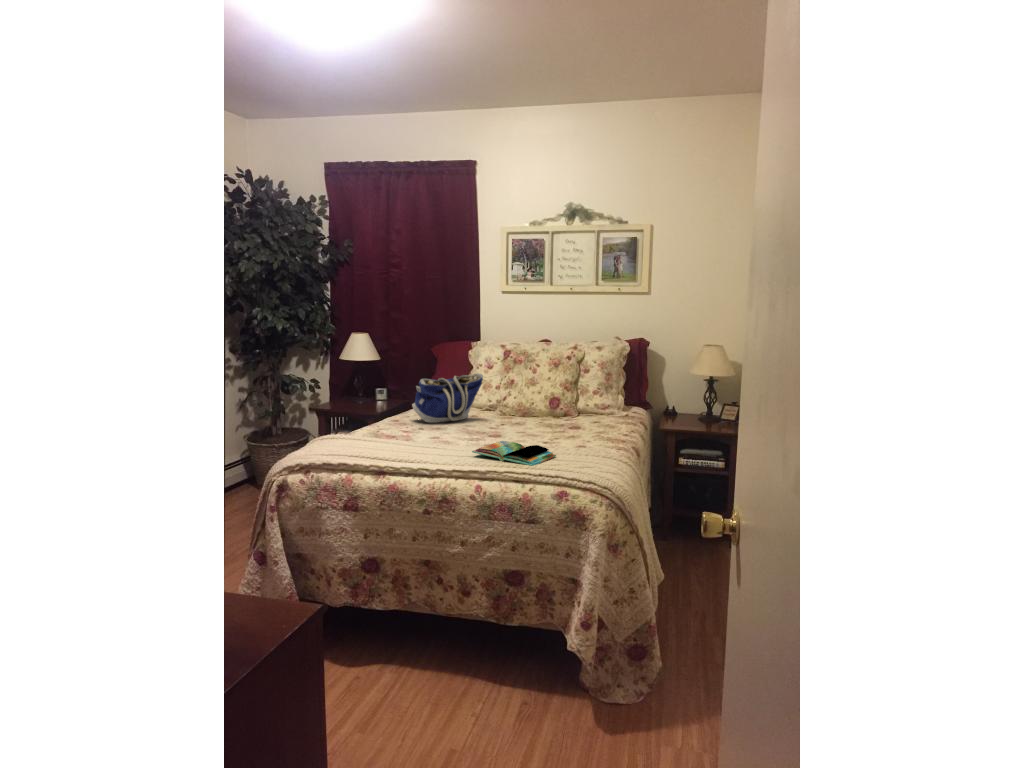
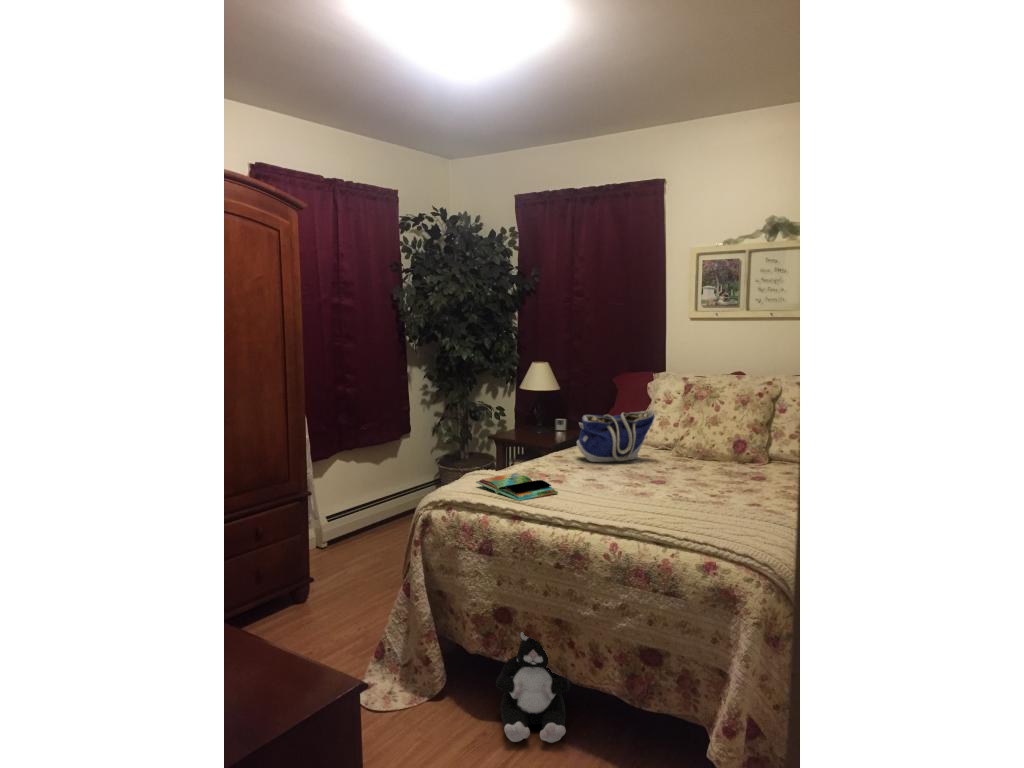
book: present [472,441,556,466] -> present [476,473,558,501]
plush toy: none [365,572,437,679] -> present [496,632,570,743]

